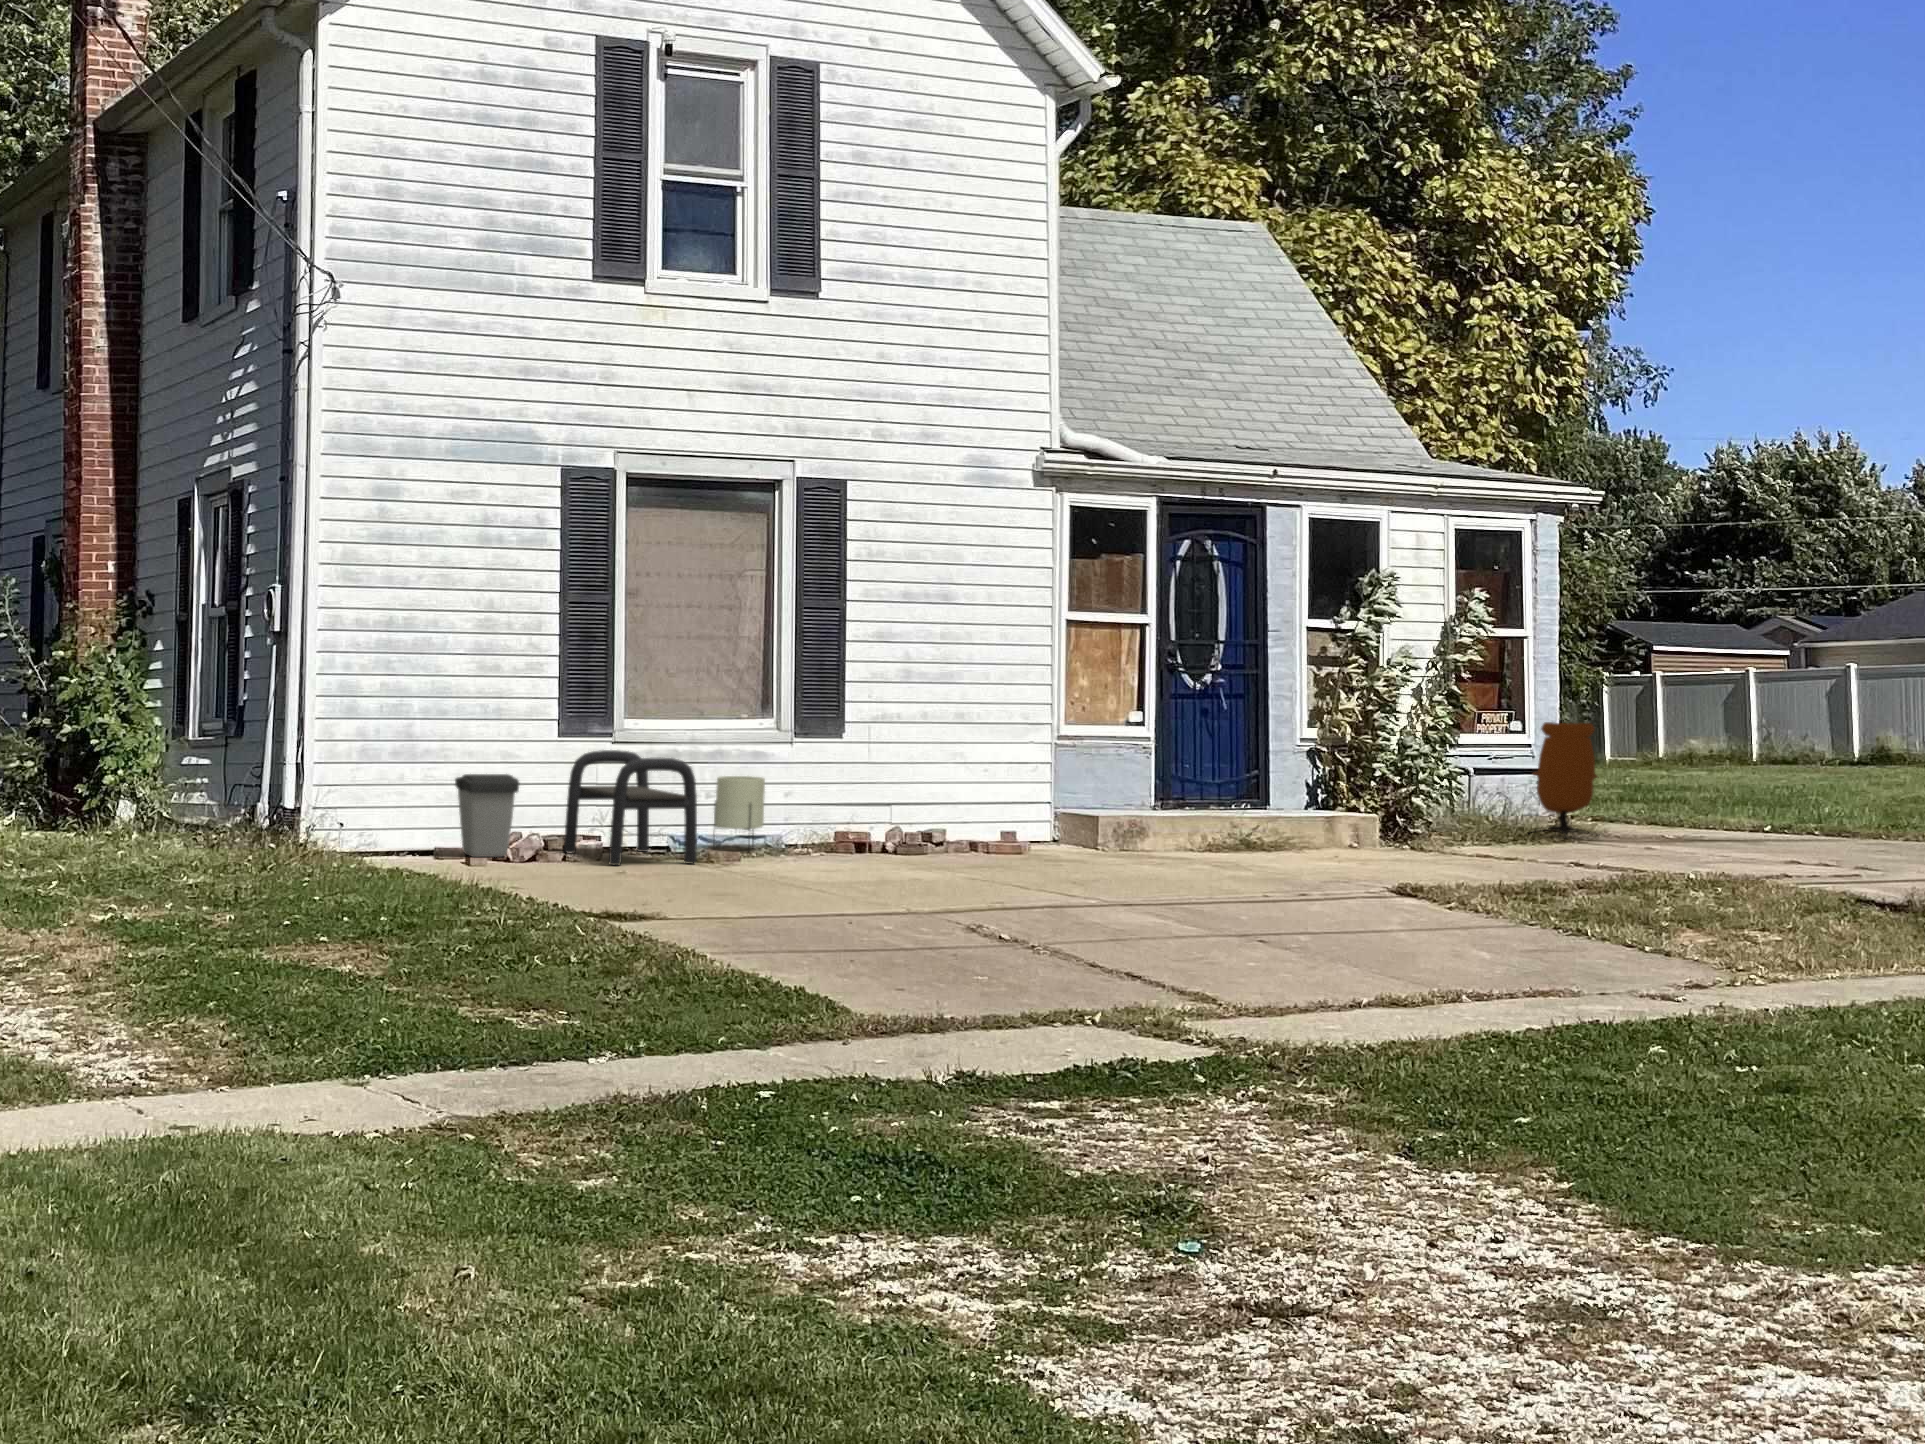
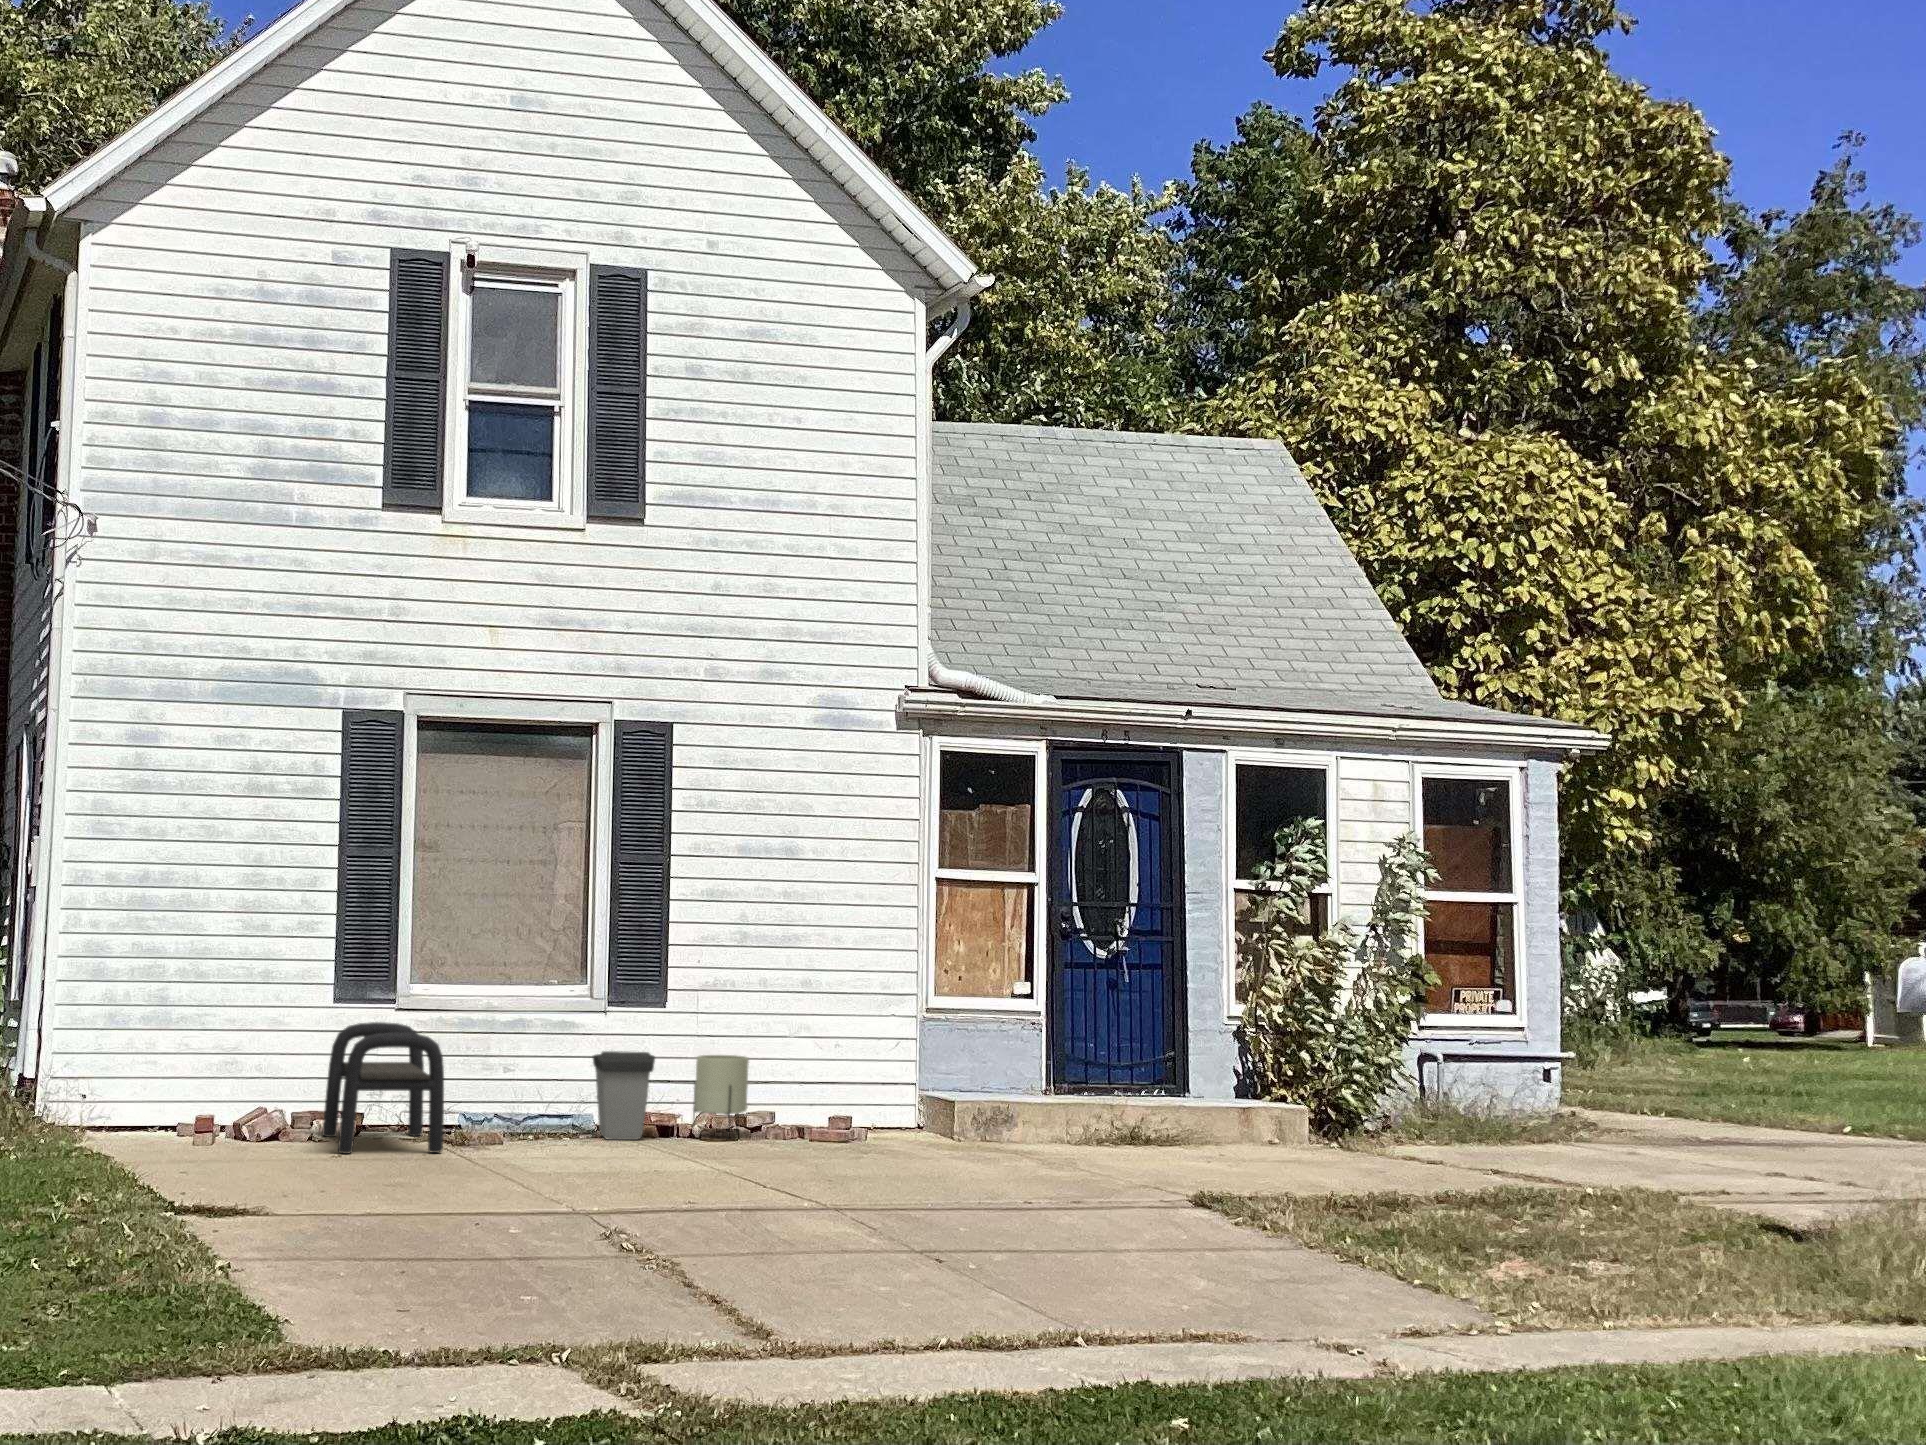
lounge chair: present [1529,722,1599,838] -> none [1513,1000,1598,1139]
trash can: present [455,774,520,857] -> present [593,1051,655,1140]
planter: present [714,776,765,831] -> present [692,1055,749,1133]

